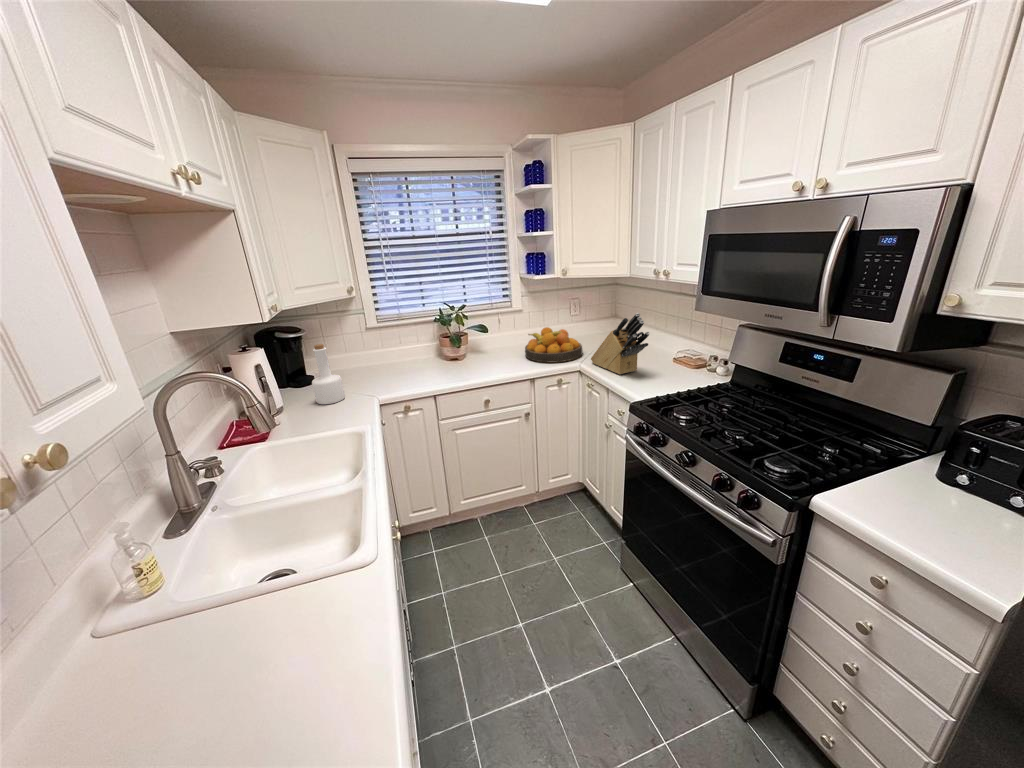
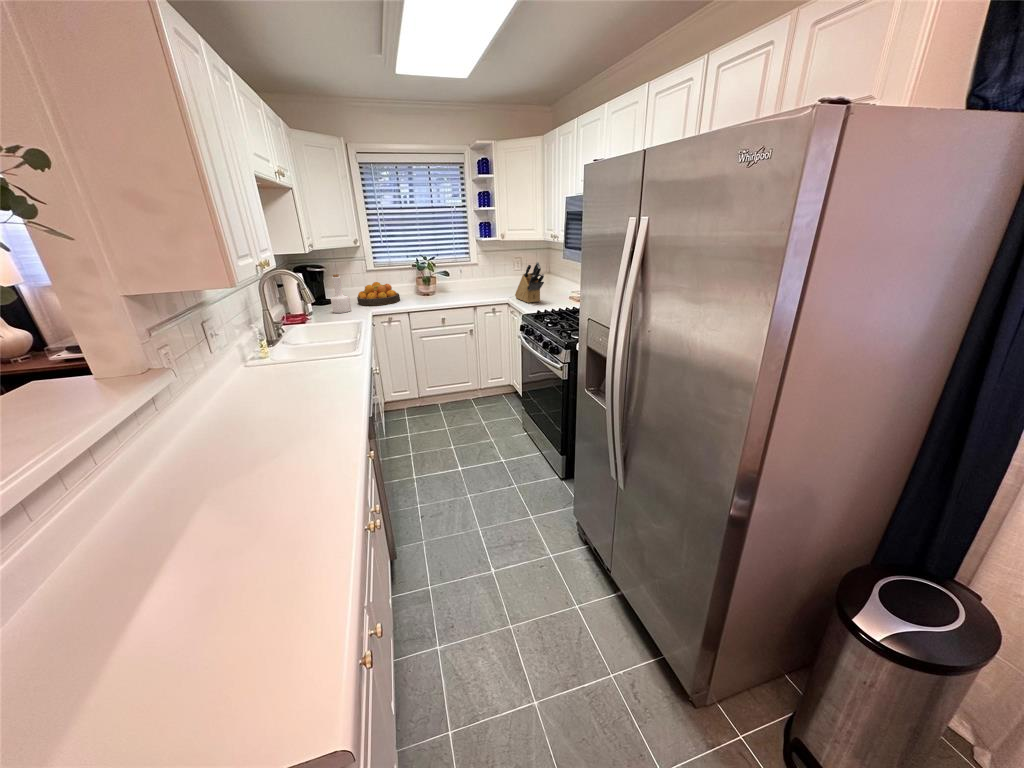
fruit bowl: present [525,327,582,363] -> present [357,282,400,305]

